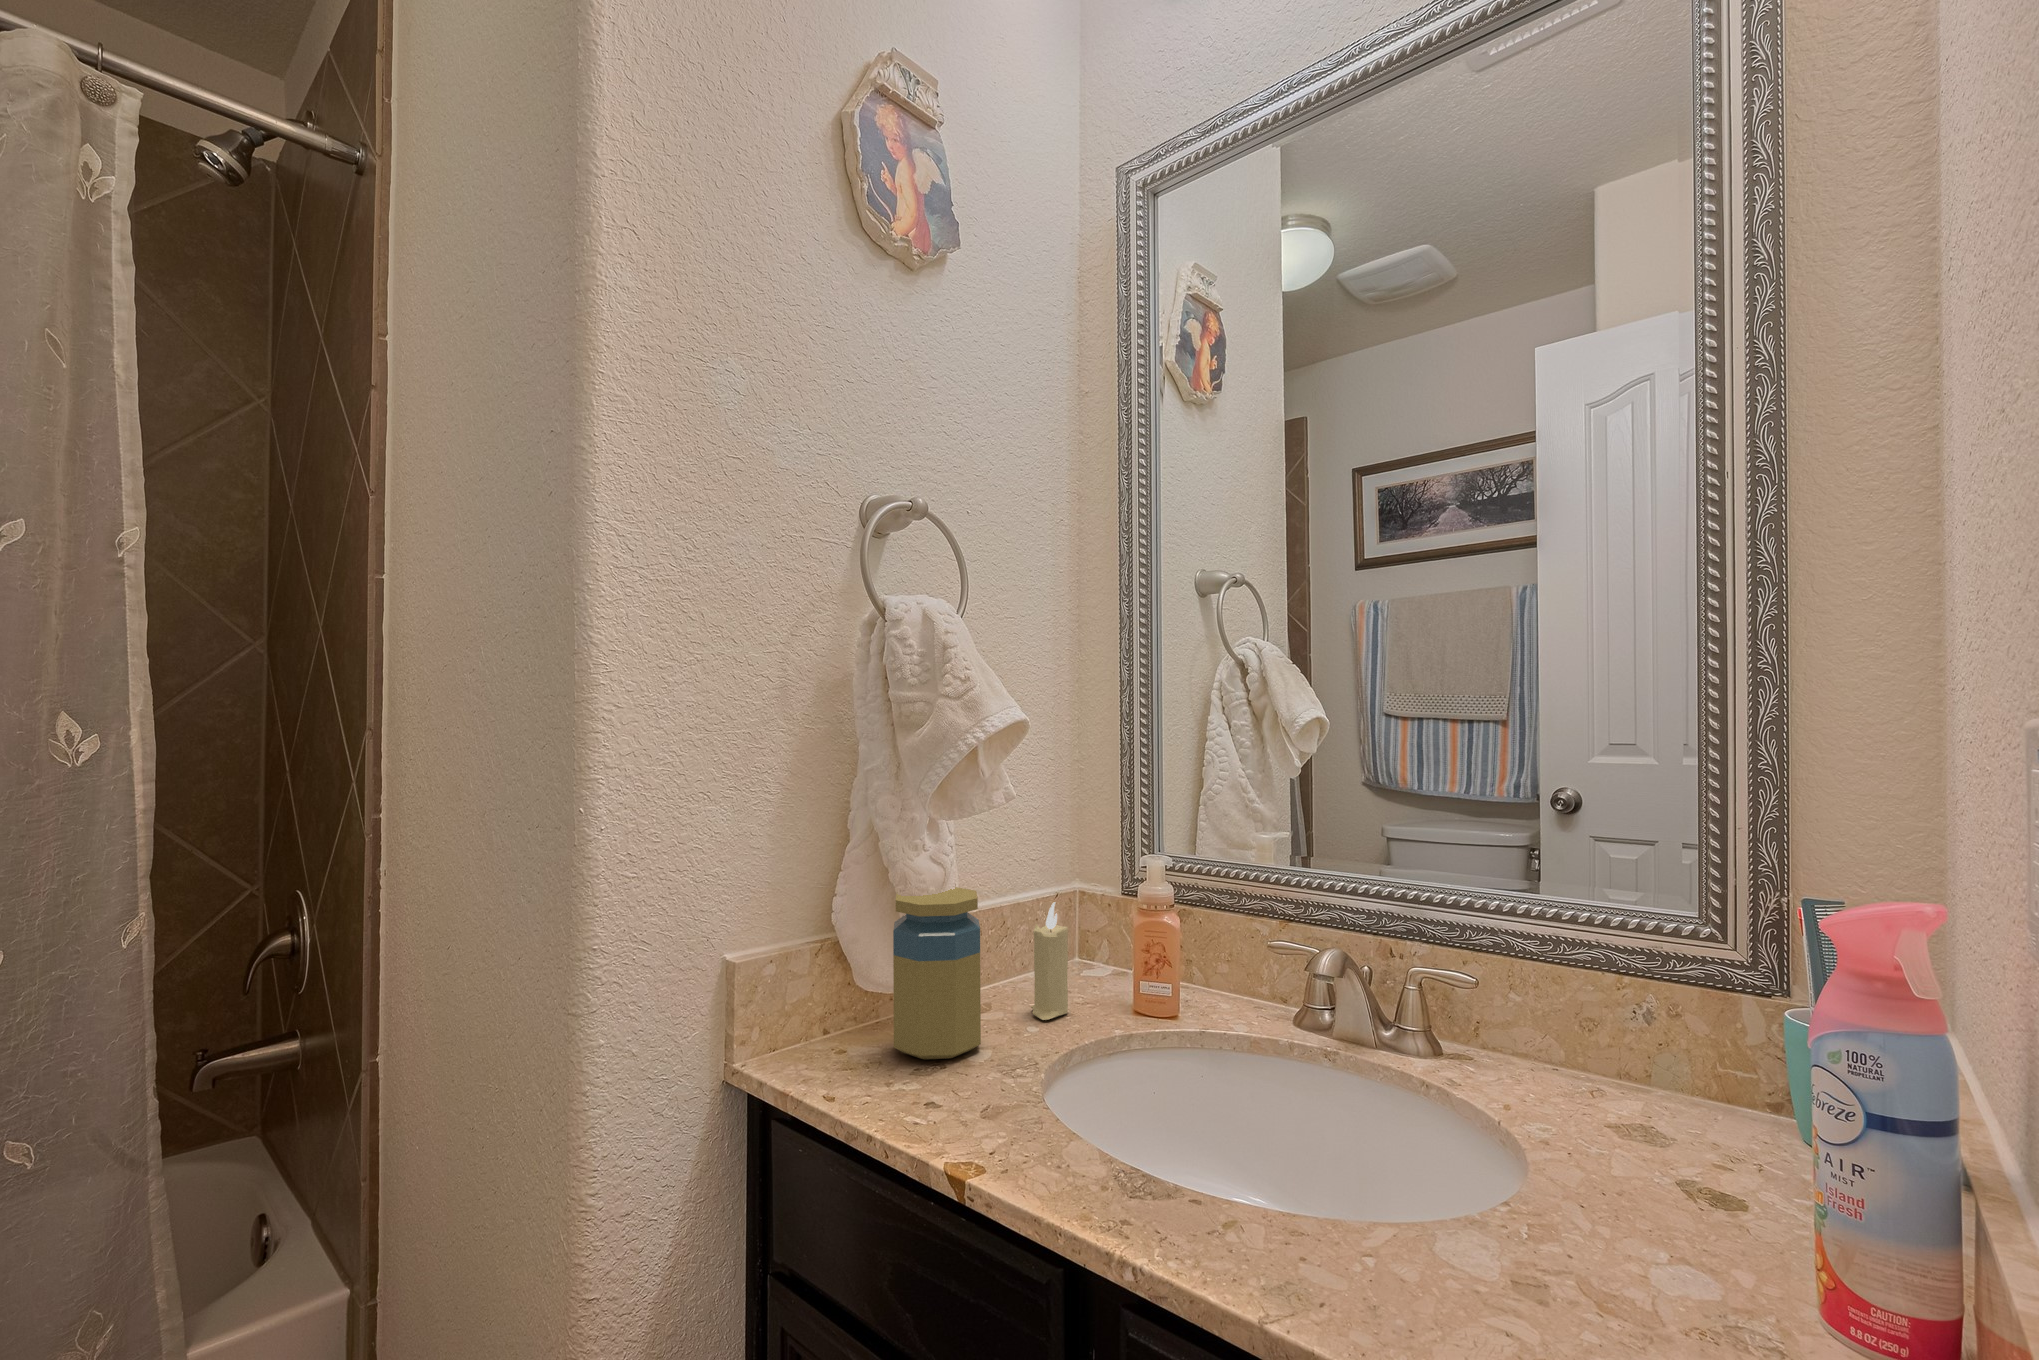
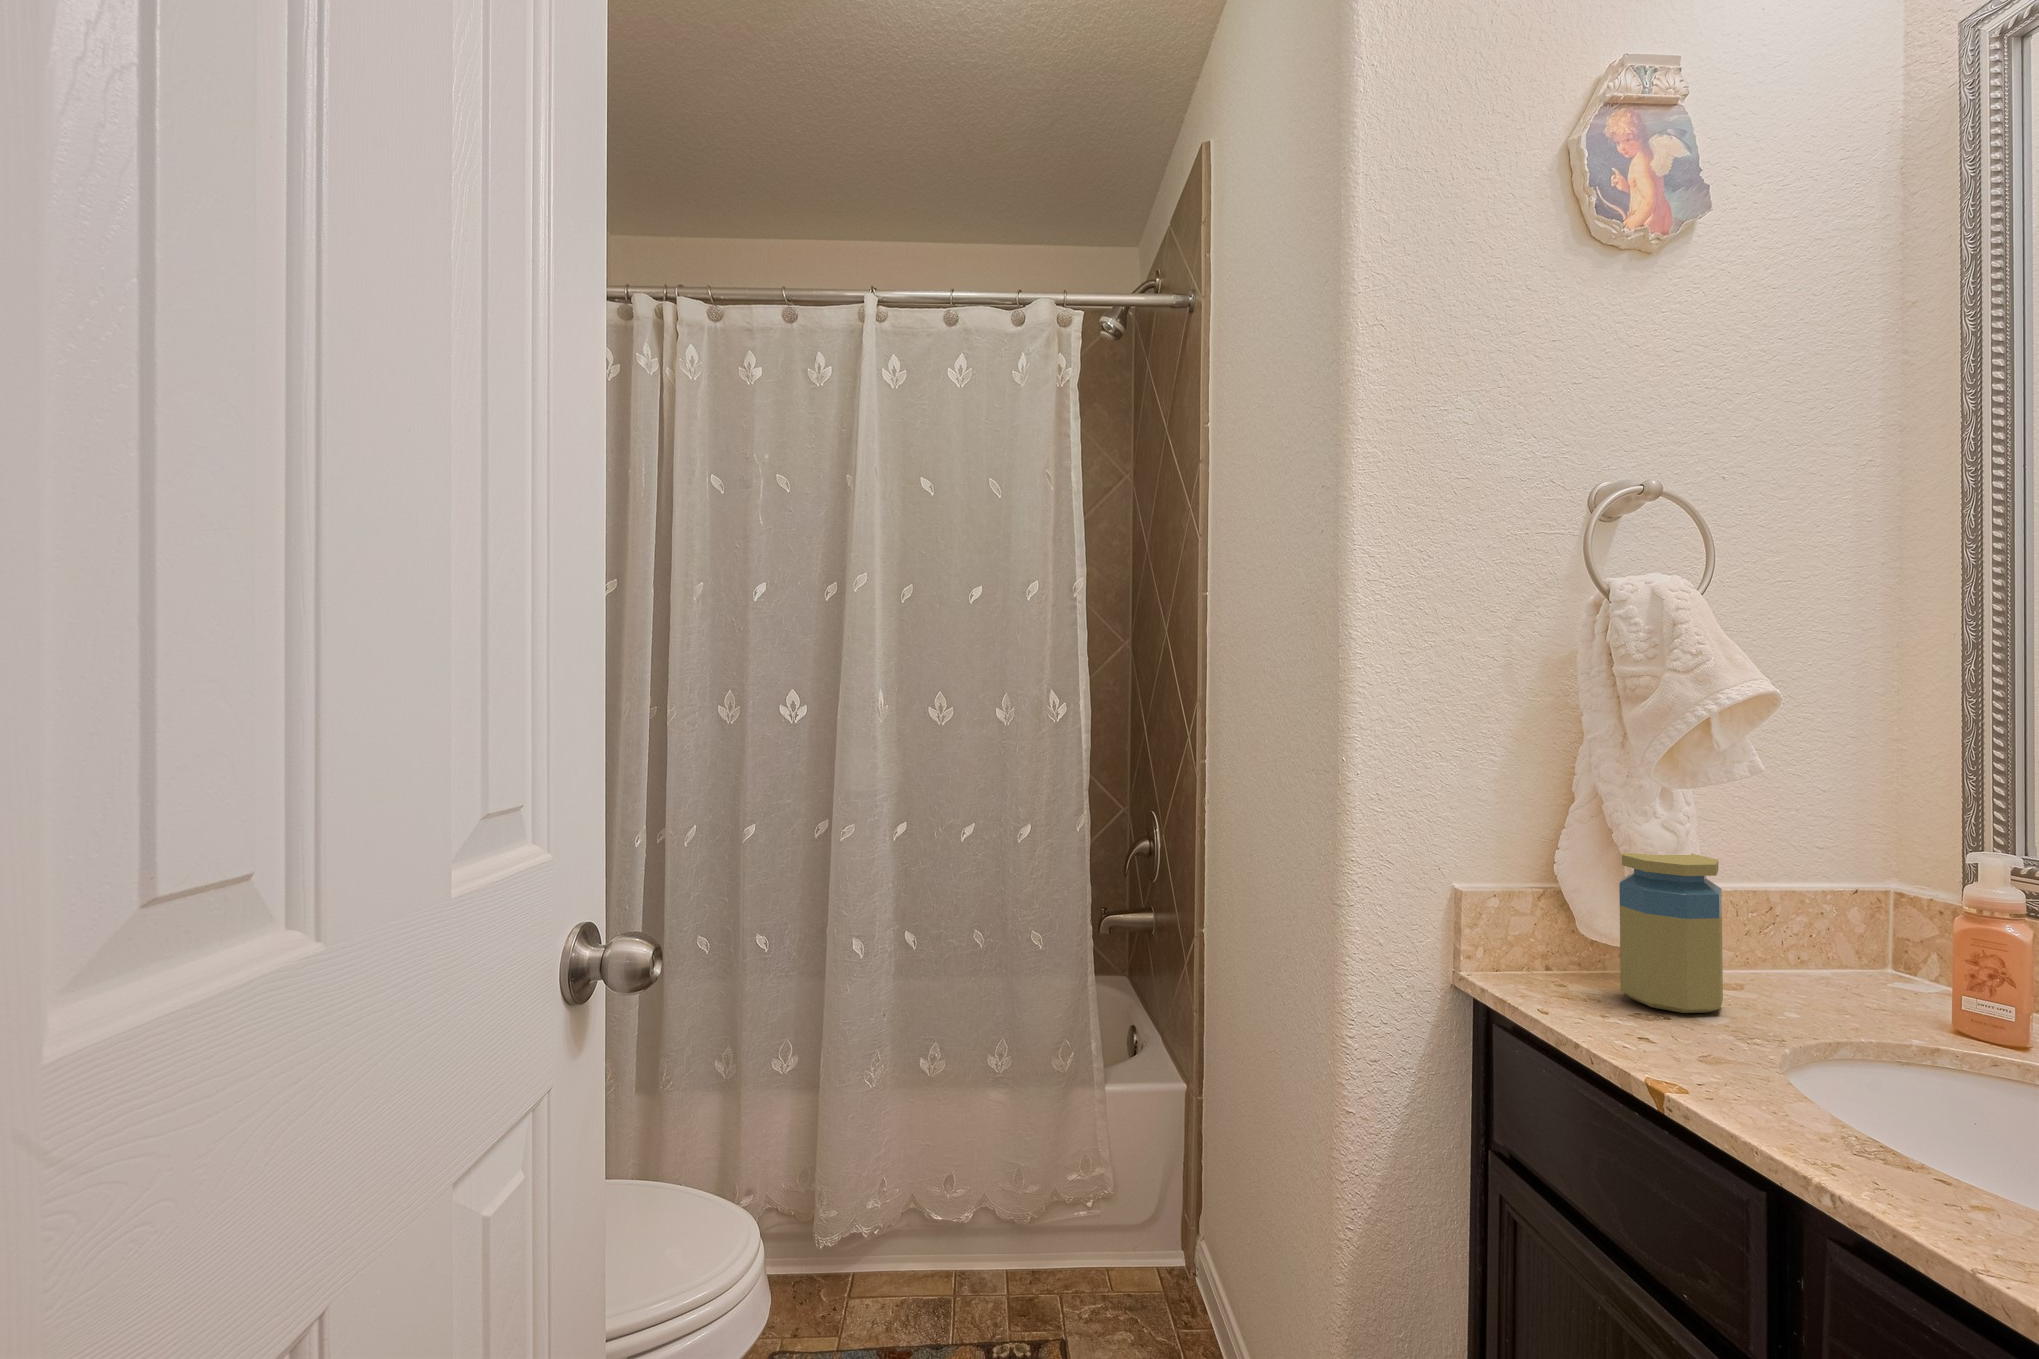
candle: present [1031,902,1068,1020] -> none [1799,889,1849,1009]

